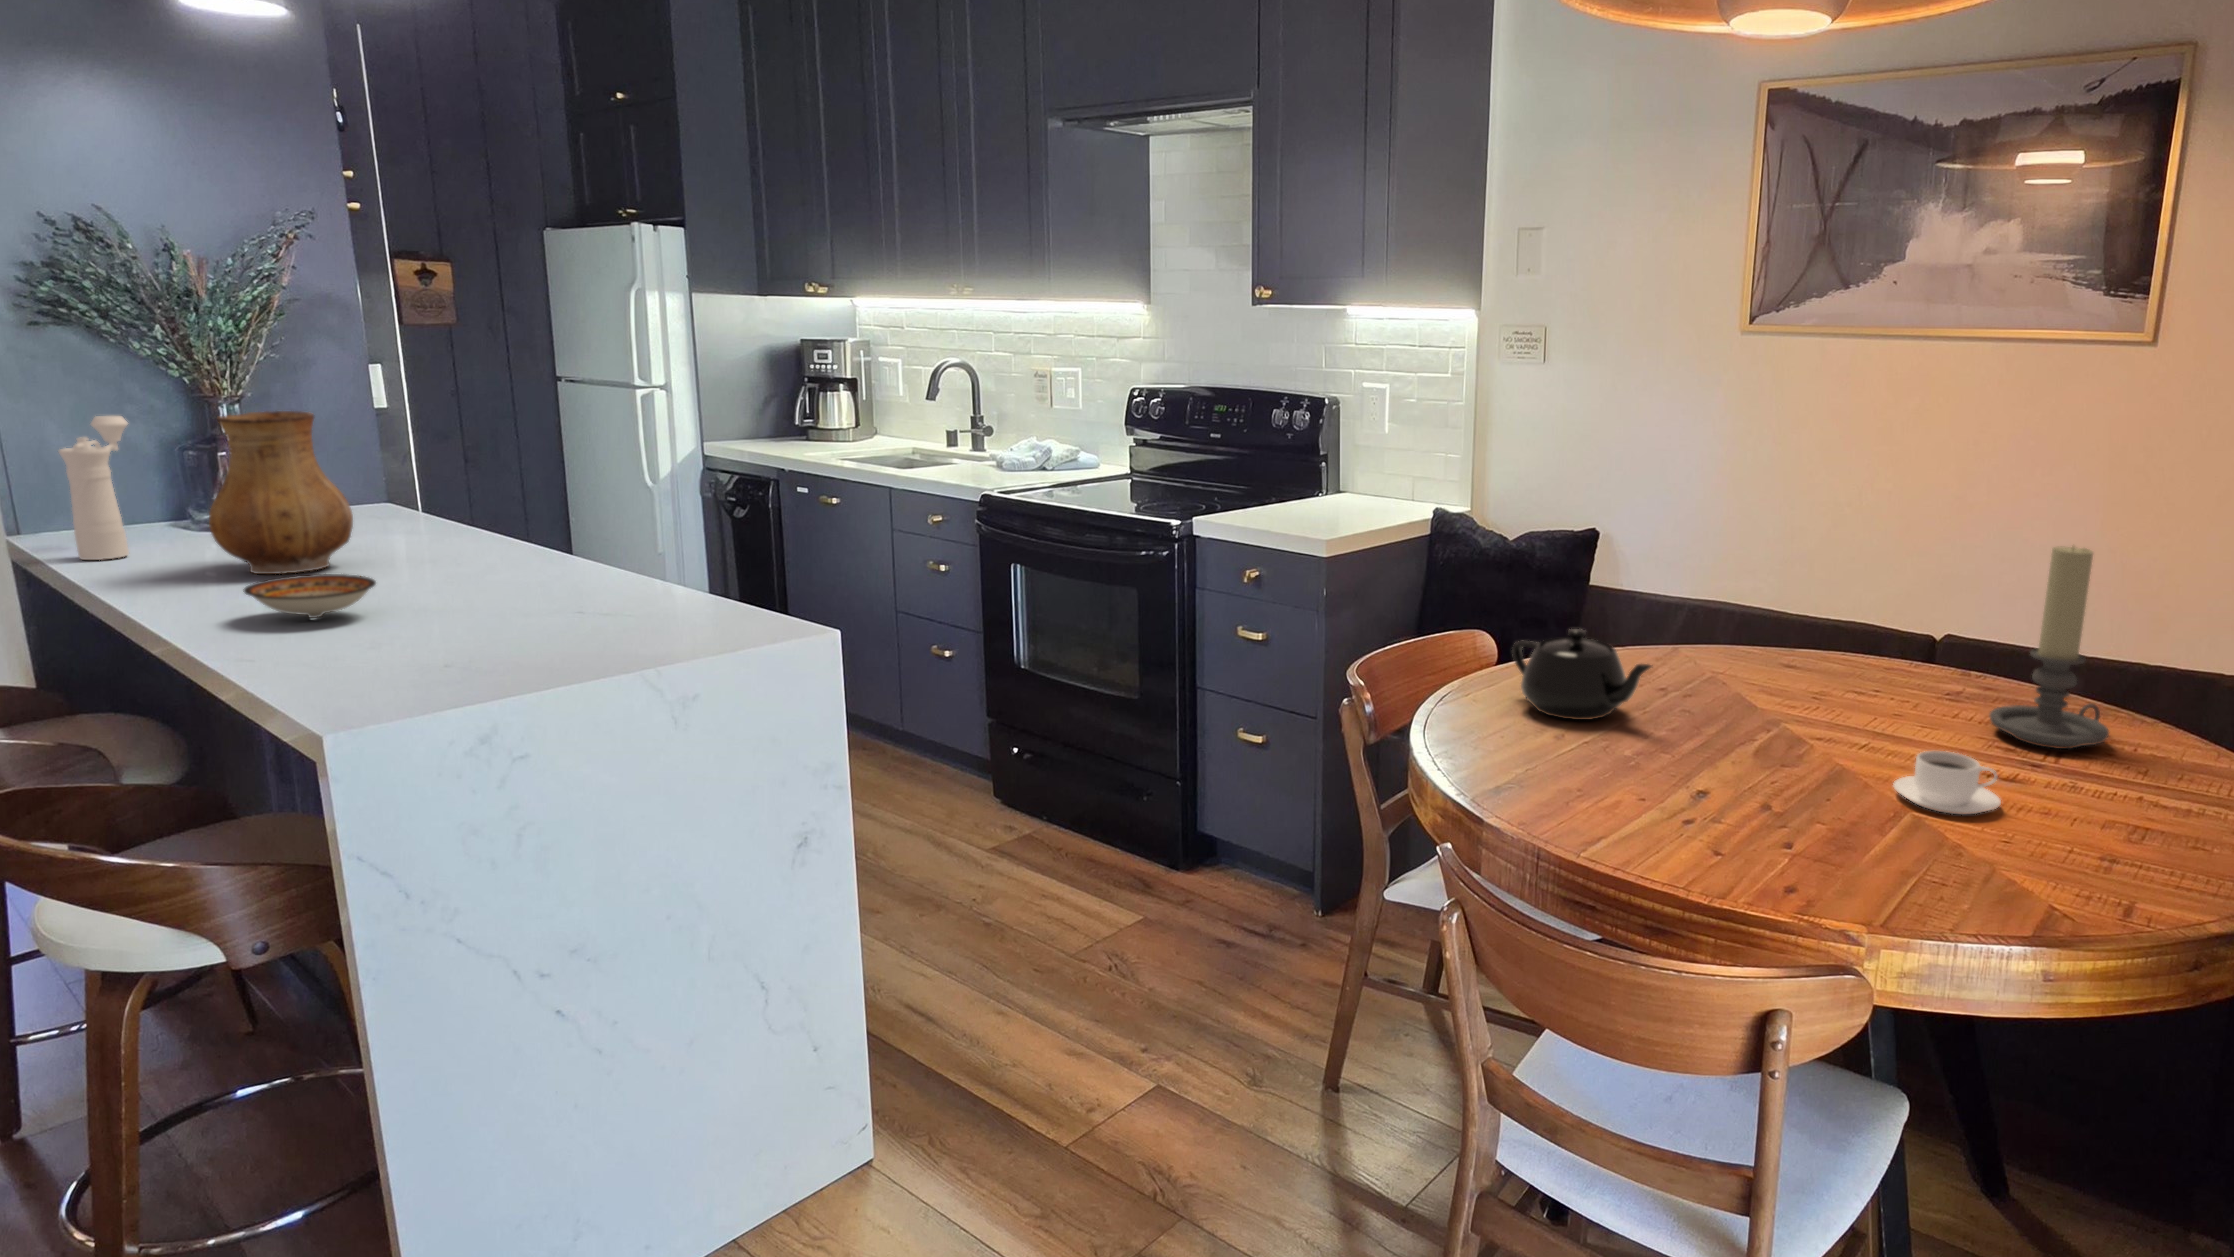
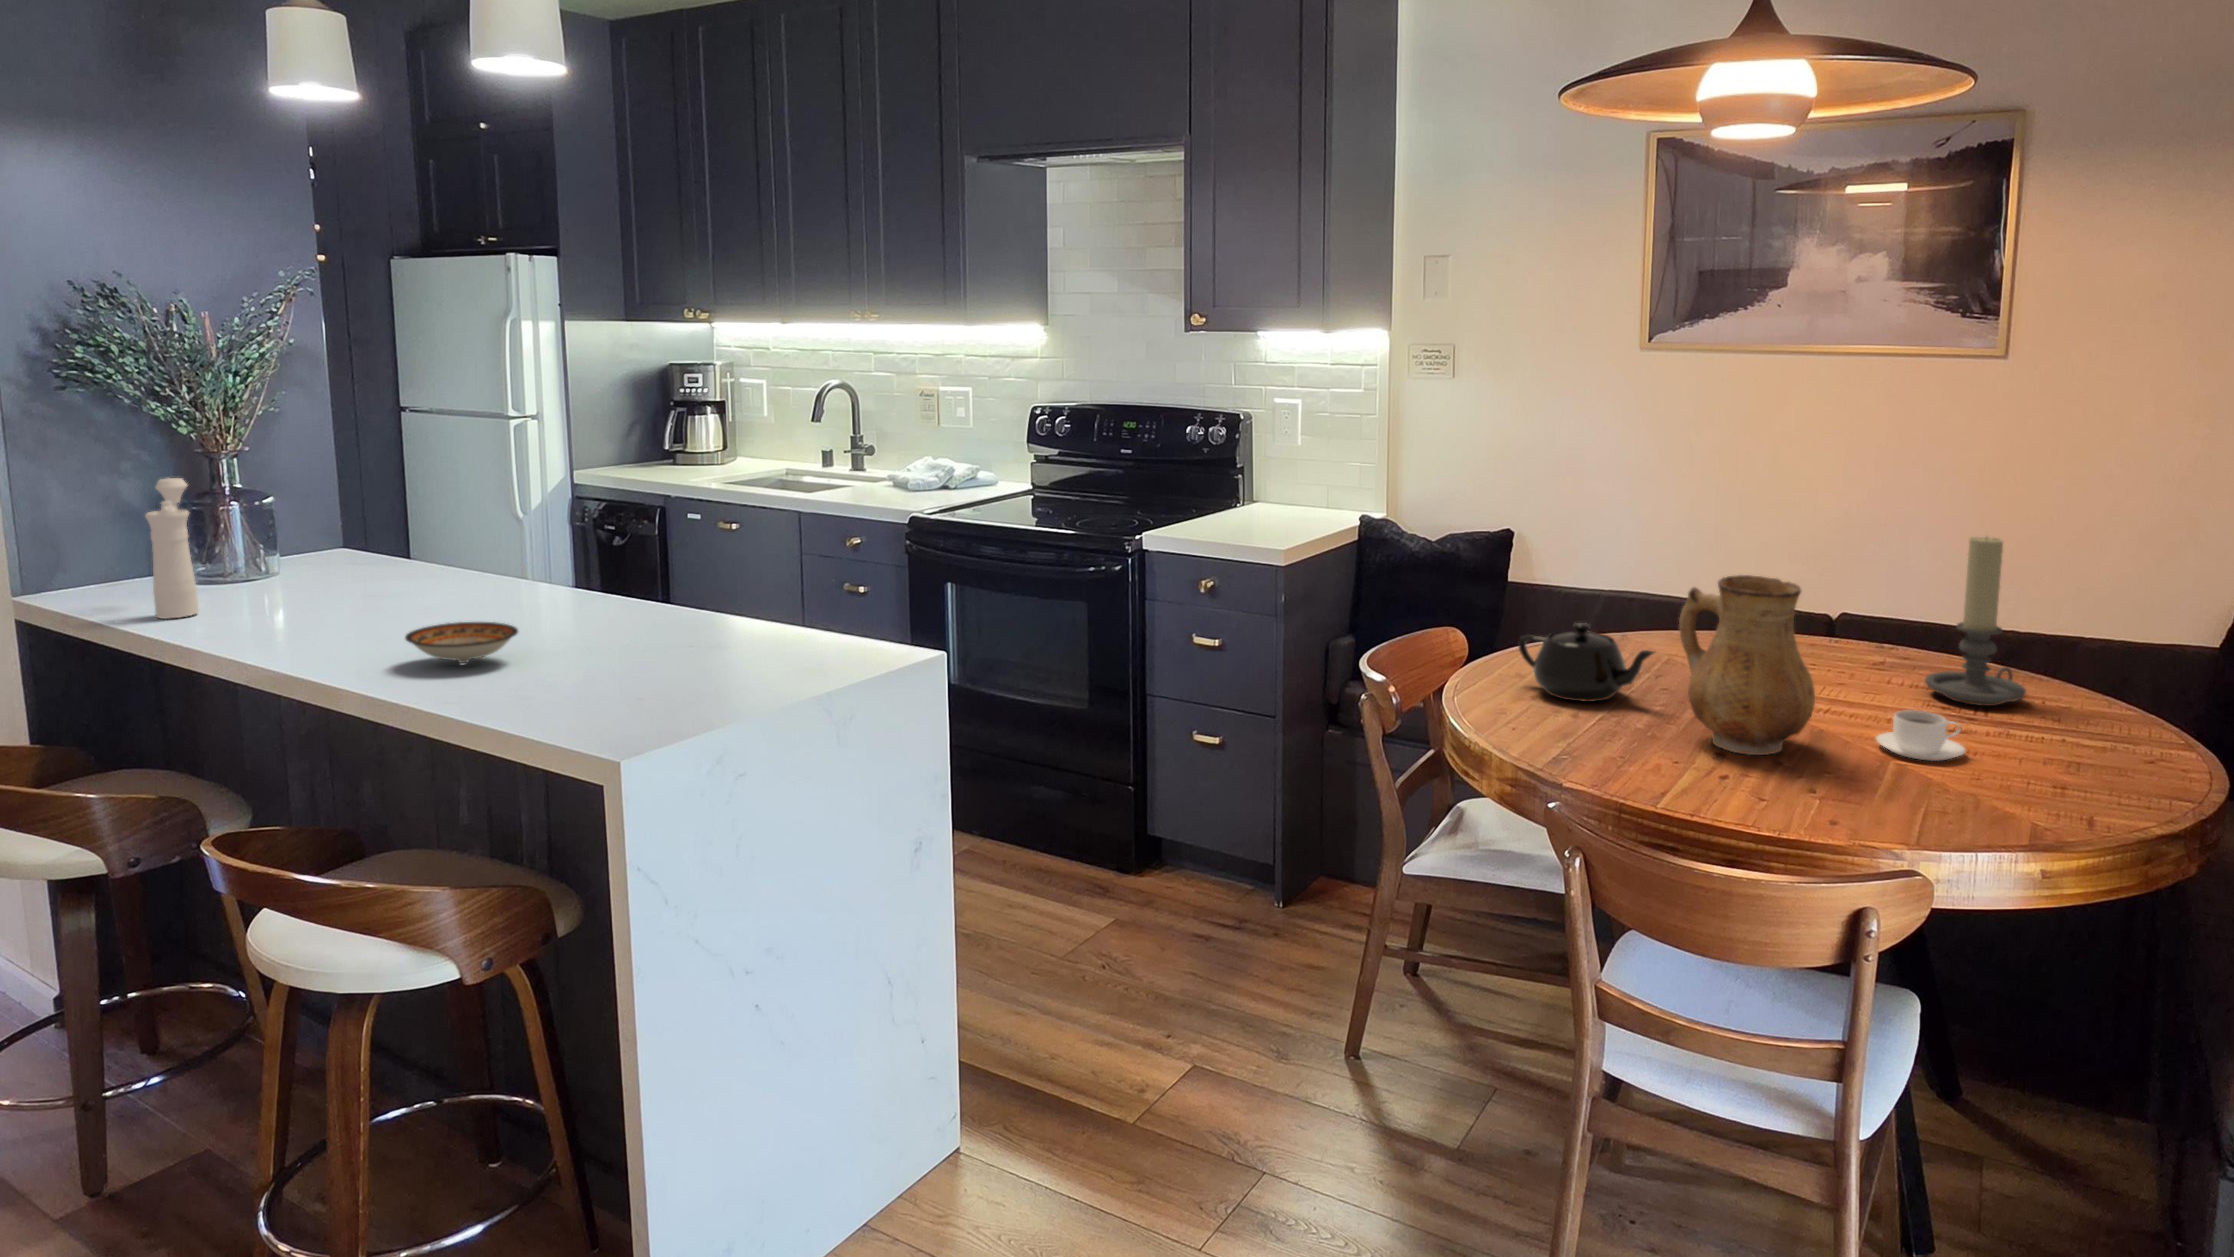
ceramic pitcher: present [209,411,353,574] -> present [1679,575,1815,755]

